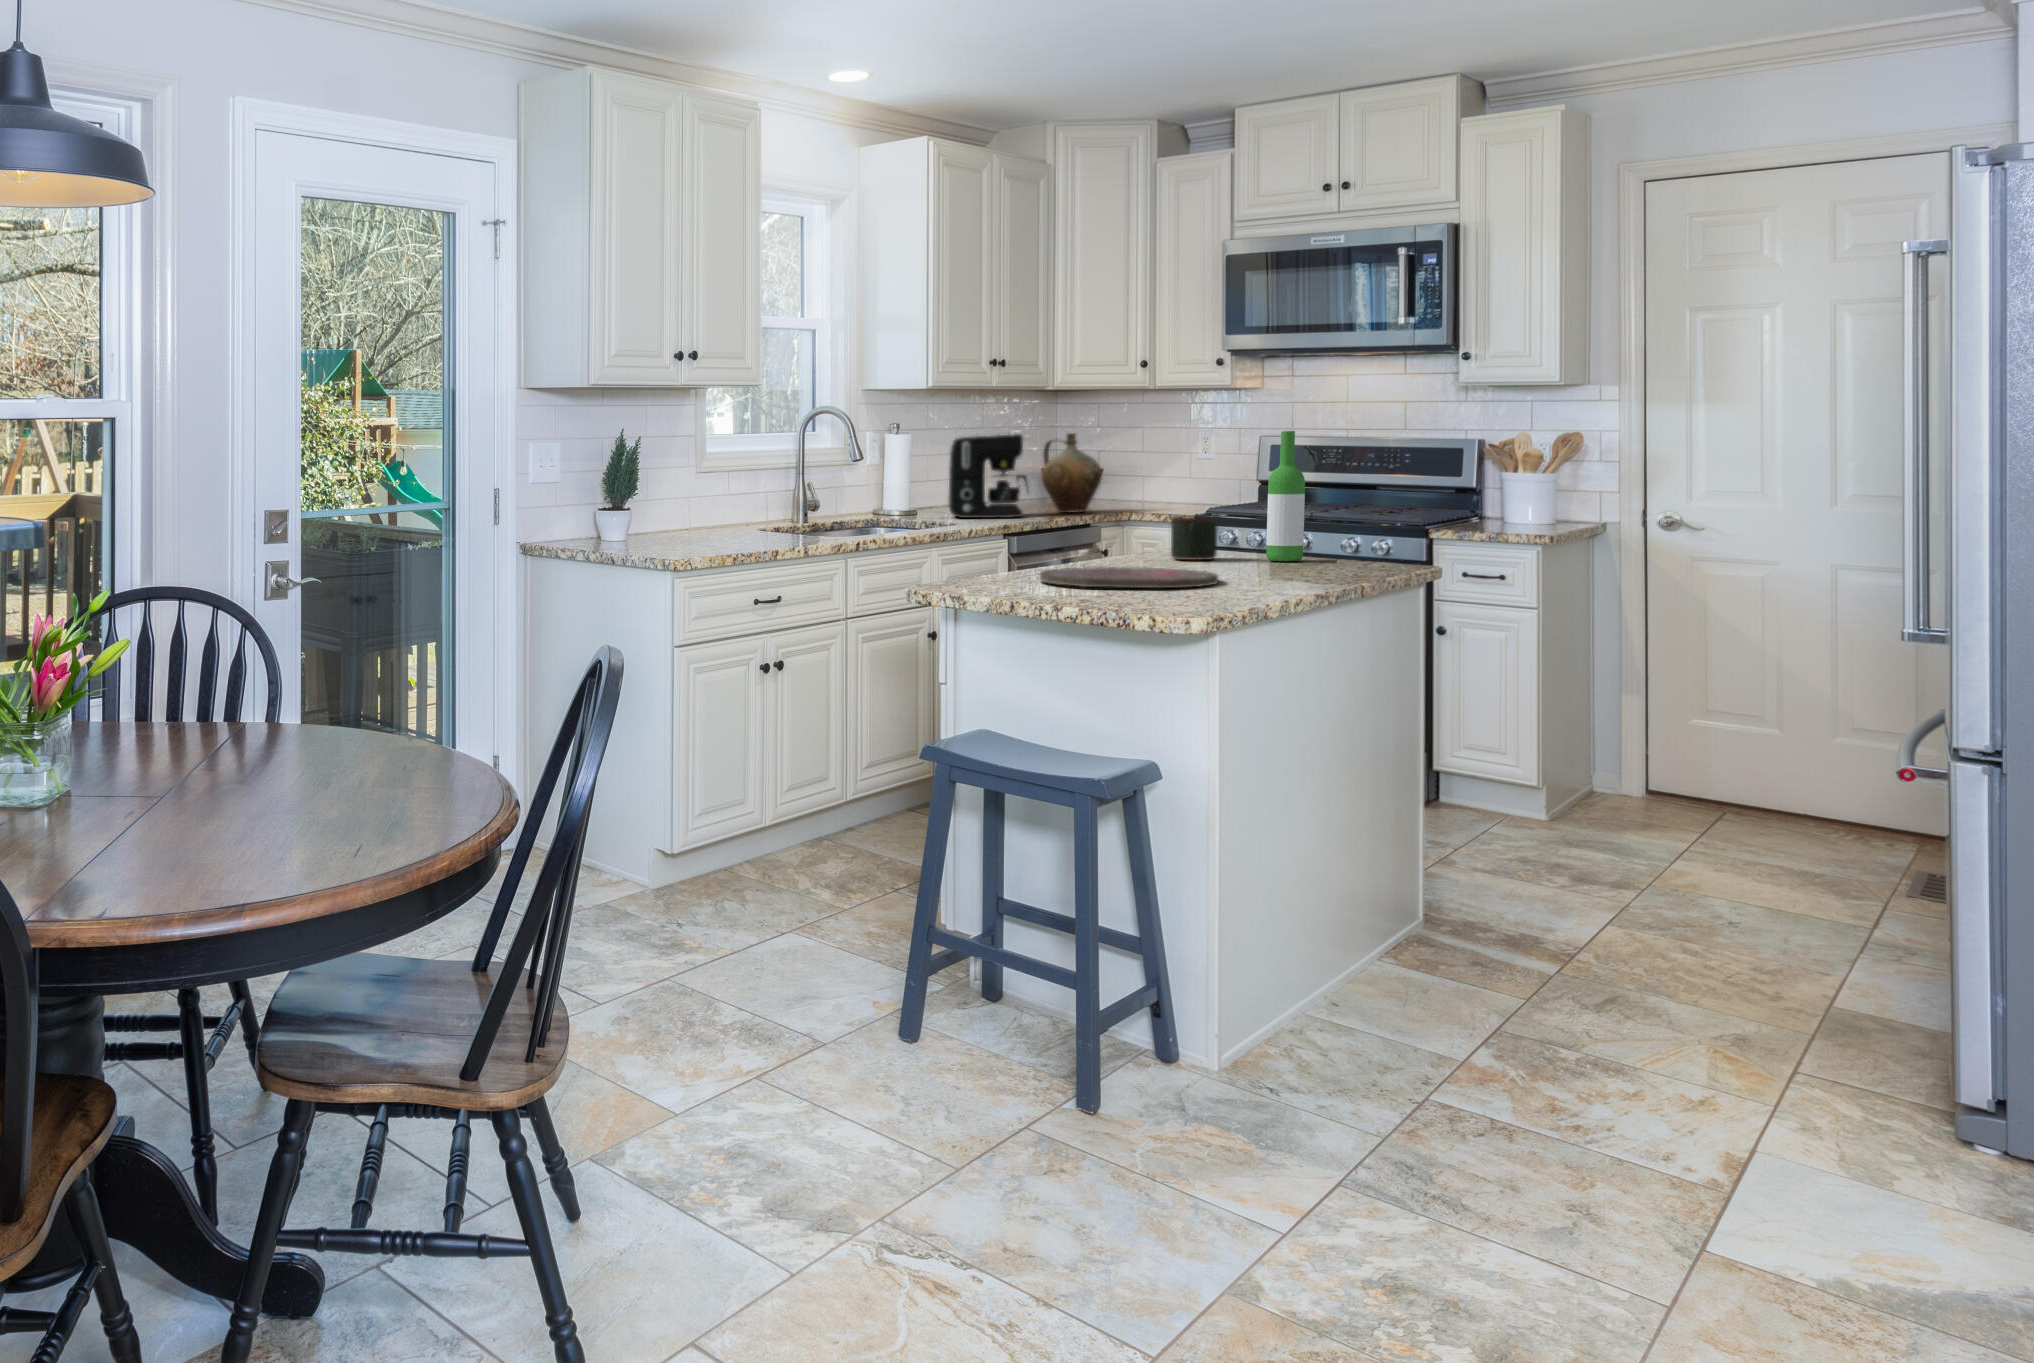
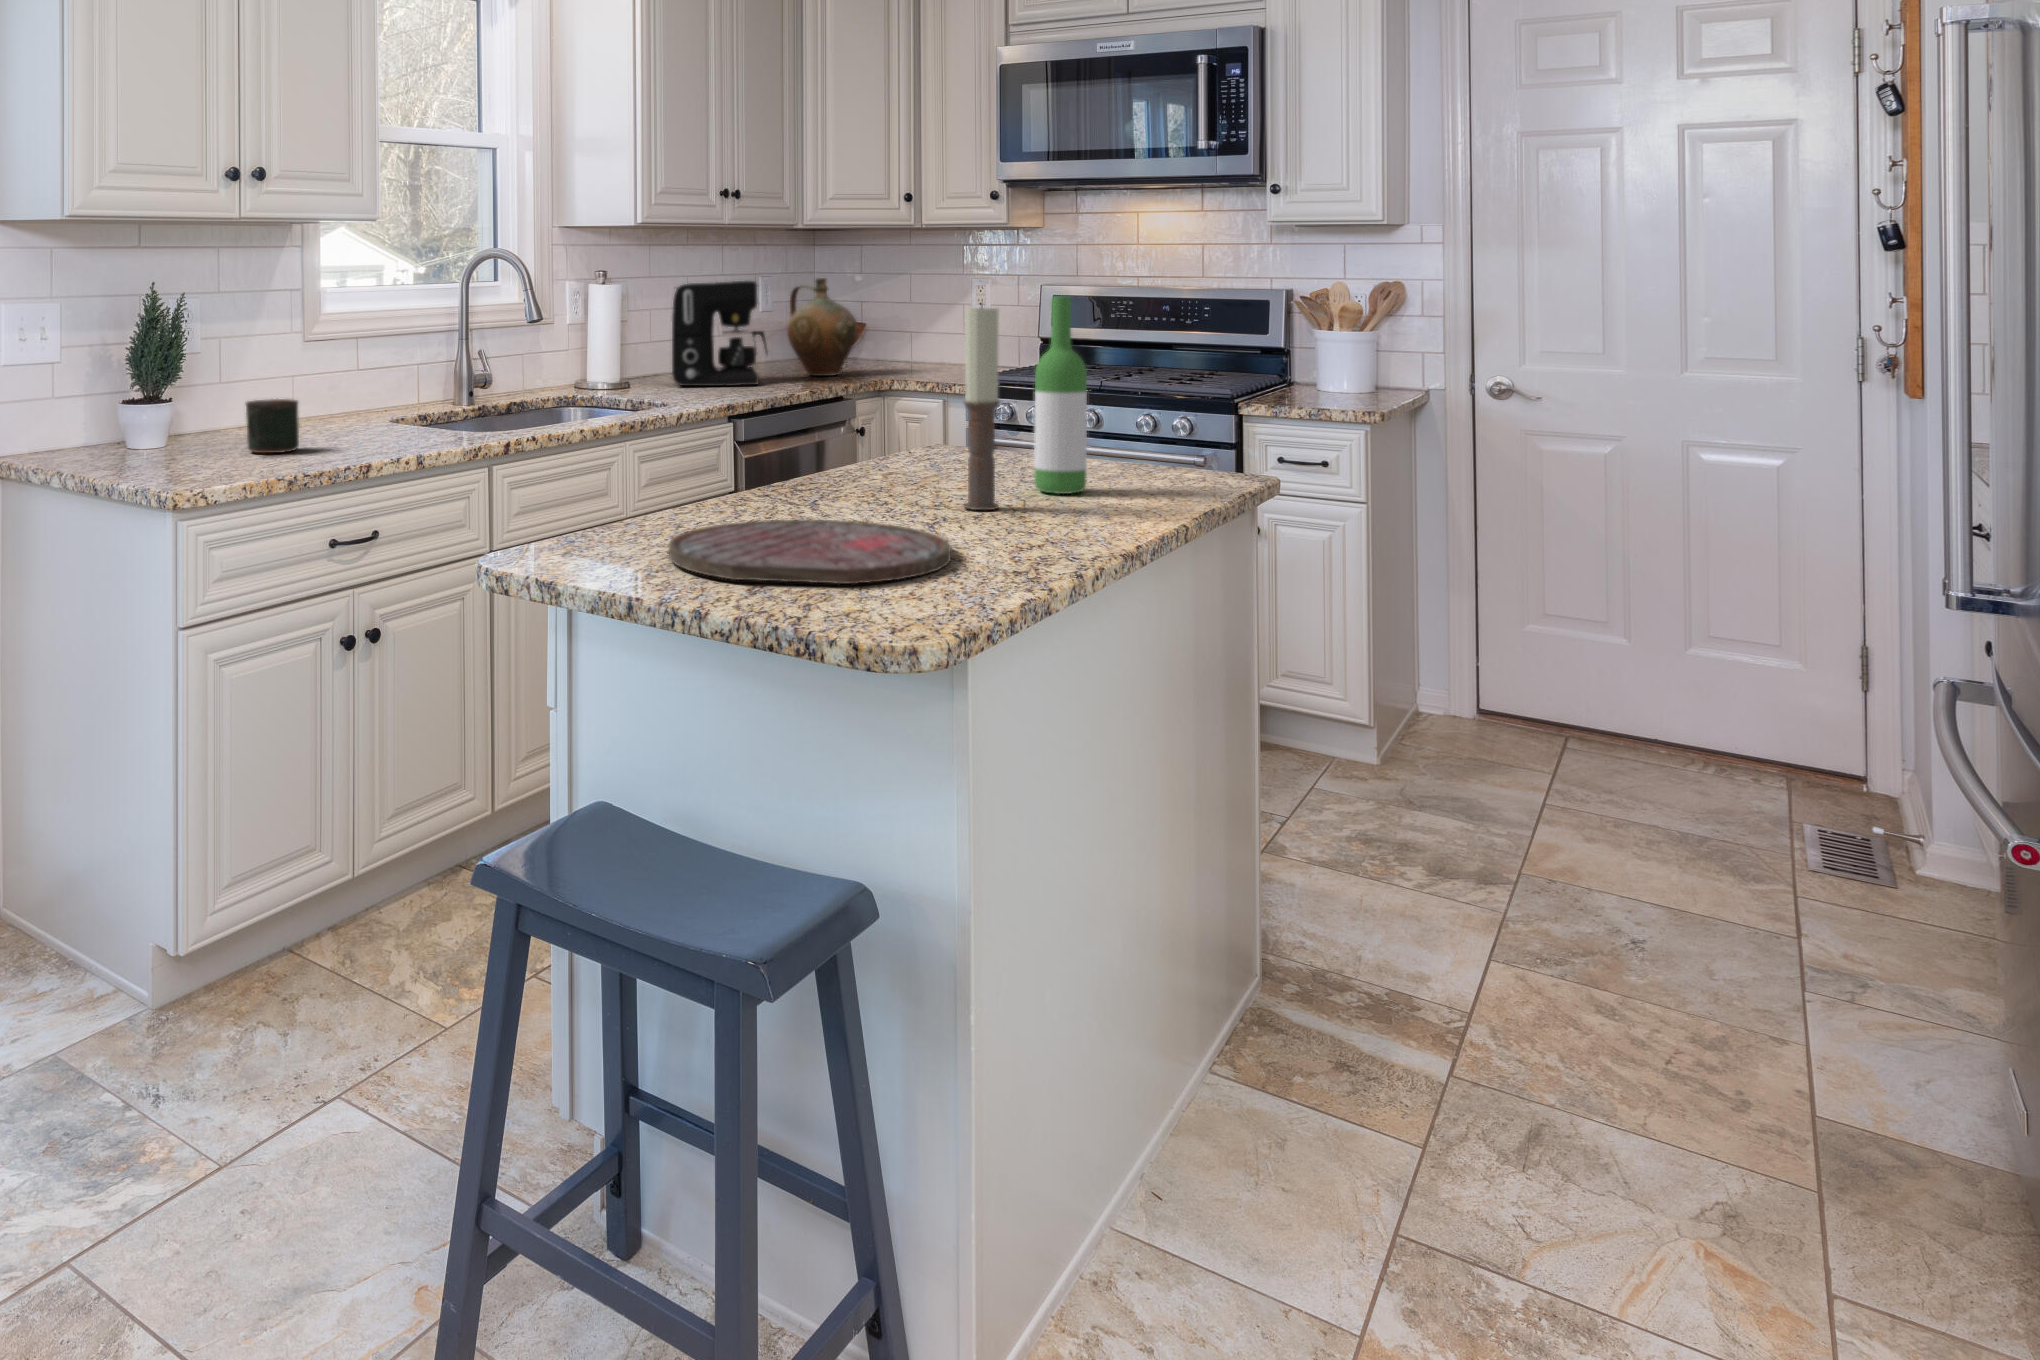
candle: none [1219,433,1246,567] -> present [964,306,1000,510]
mug: present [1171,517,1218,560] -> present [246,399,299,453]

